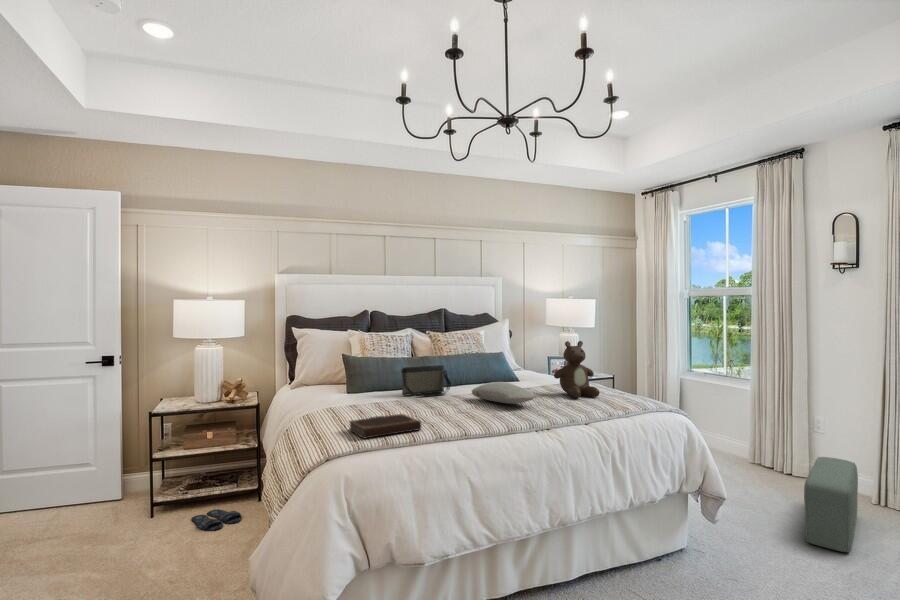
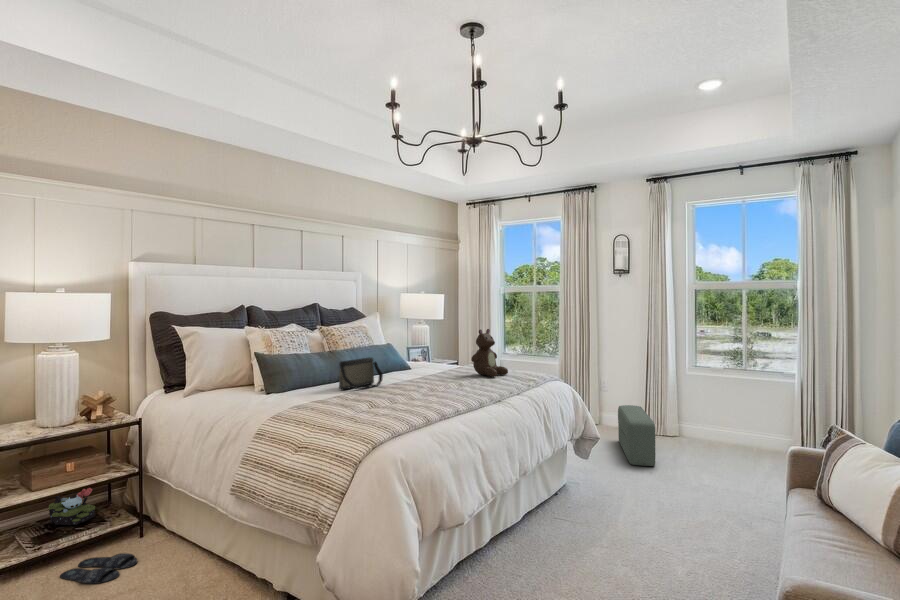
pillow: present [472,382,535,404] -> none [412,368,478,385]
notebook: present [349,414,421,438] -> none [361,402,428,426]
plant: none [206,440,239,481] -> present [48,488,95,525]

